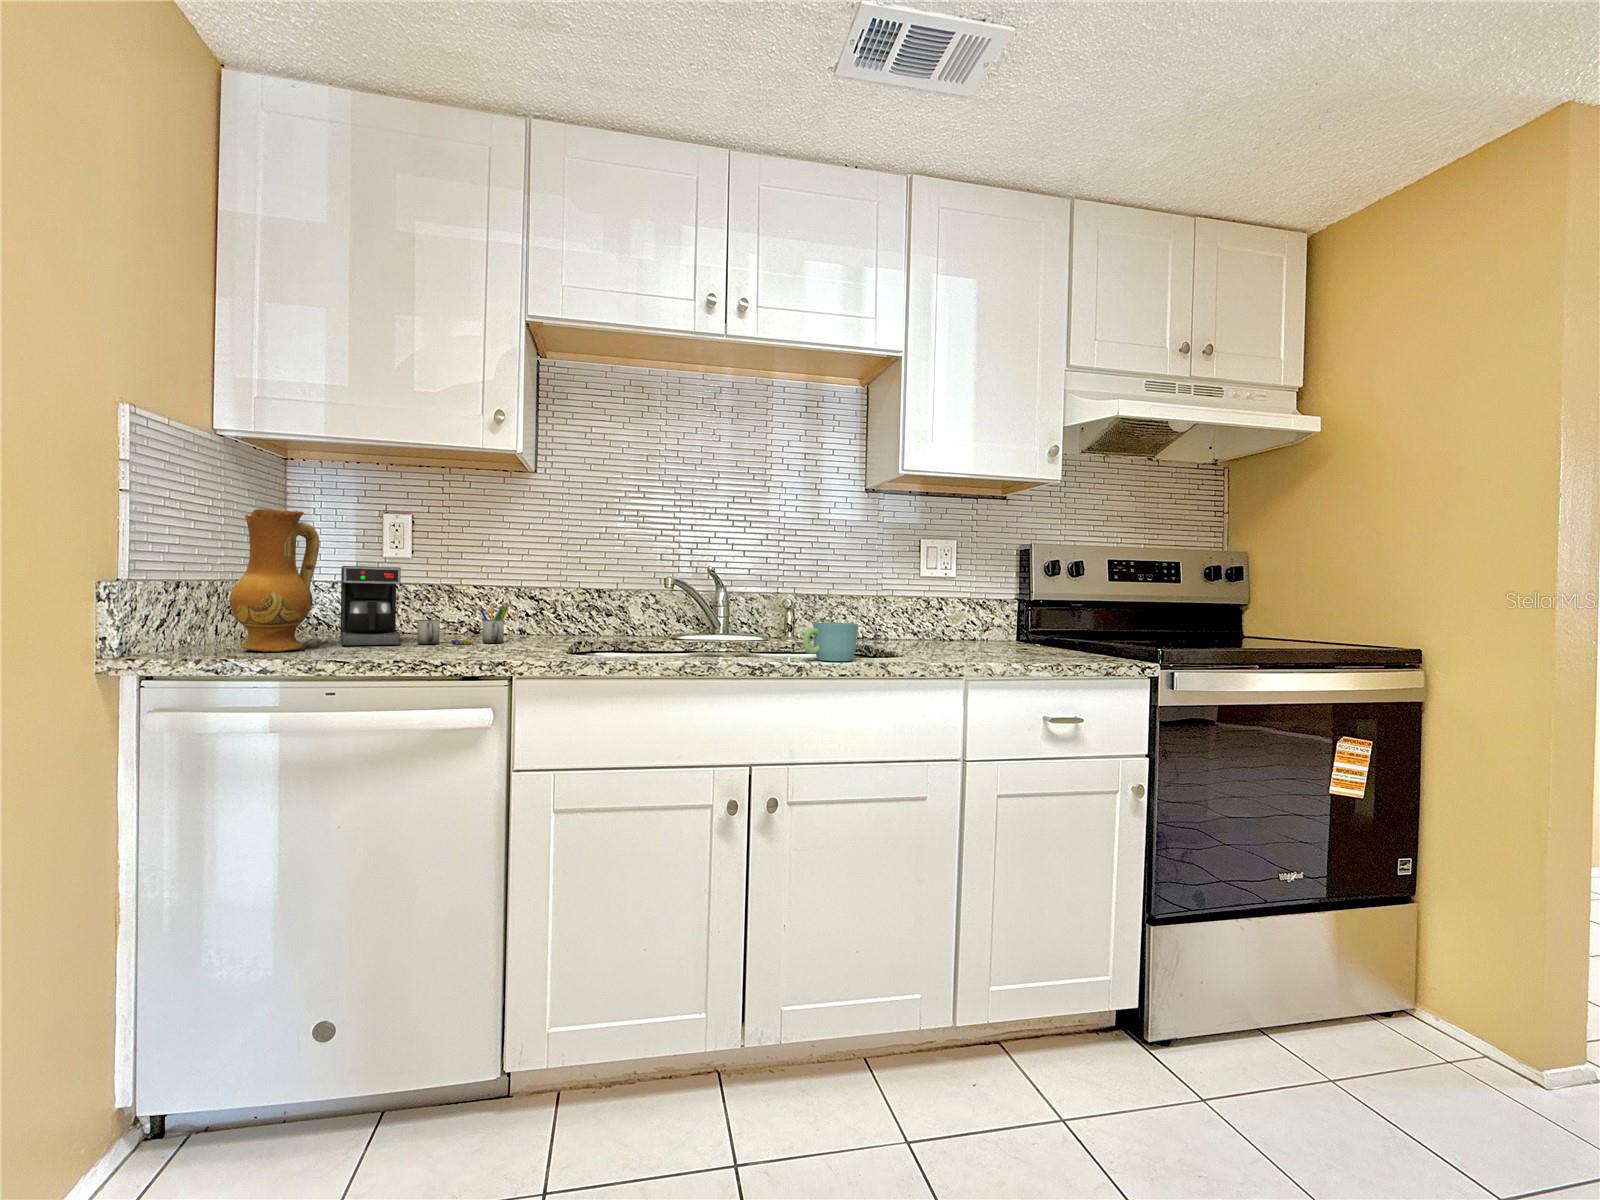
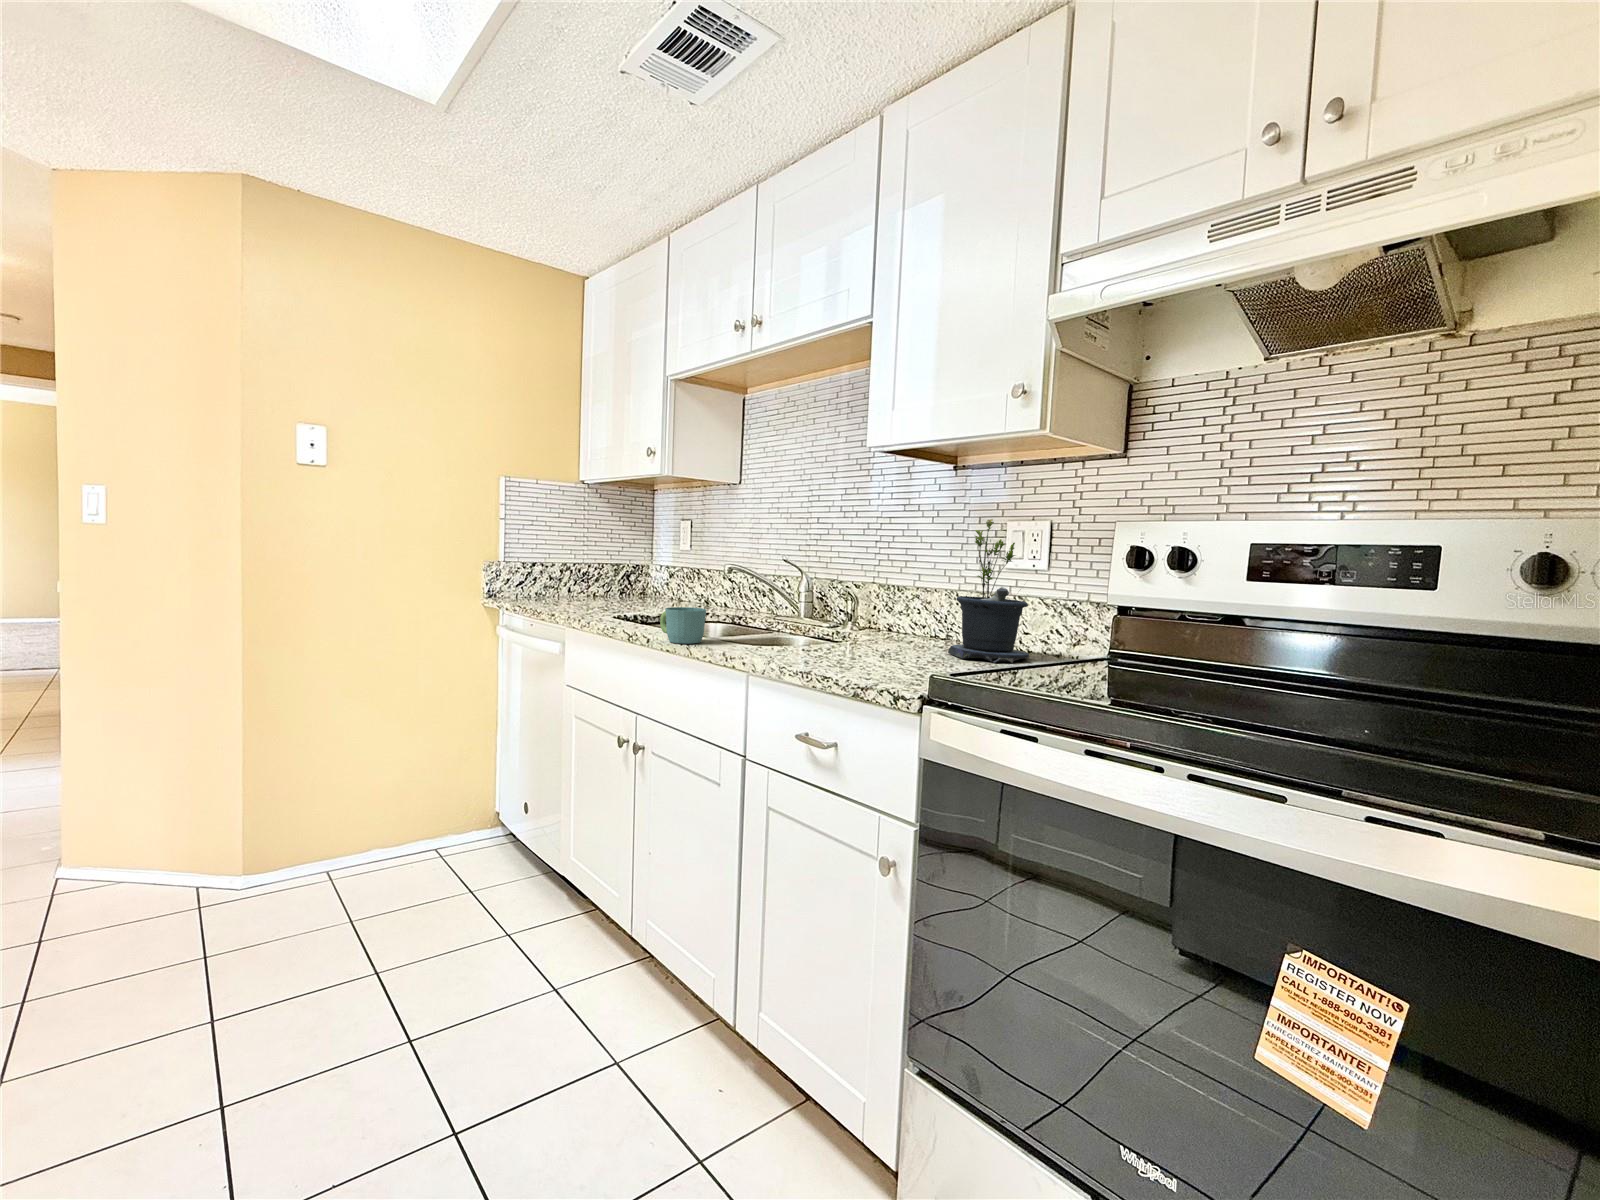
ceramic jug: present [229,509,319,652] -> none [541,521,590,601]
potted plant: none [934,535,1000,647] -> present [948,519,1029,663]
coffee maker: present [340,566,509,646] -> none [604,553,691,609]

